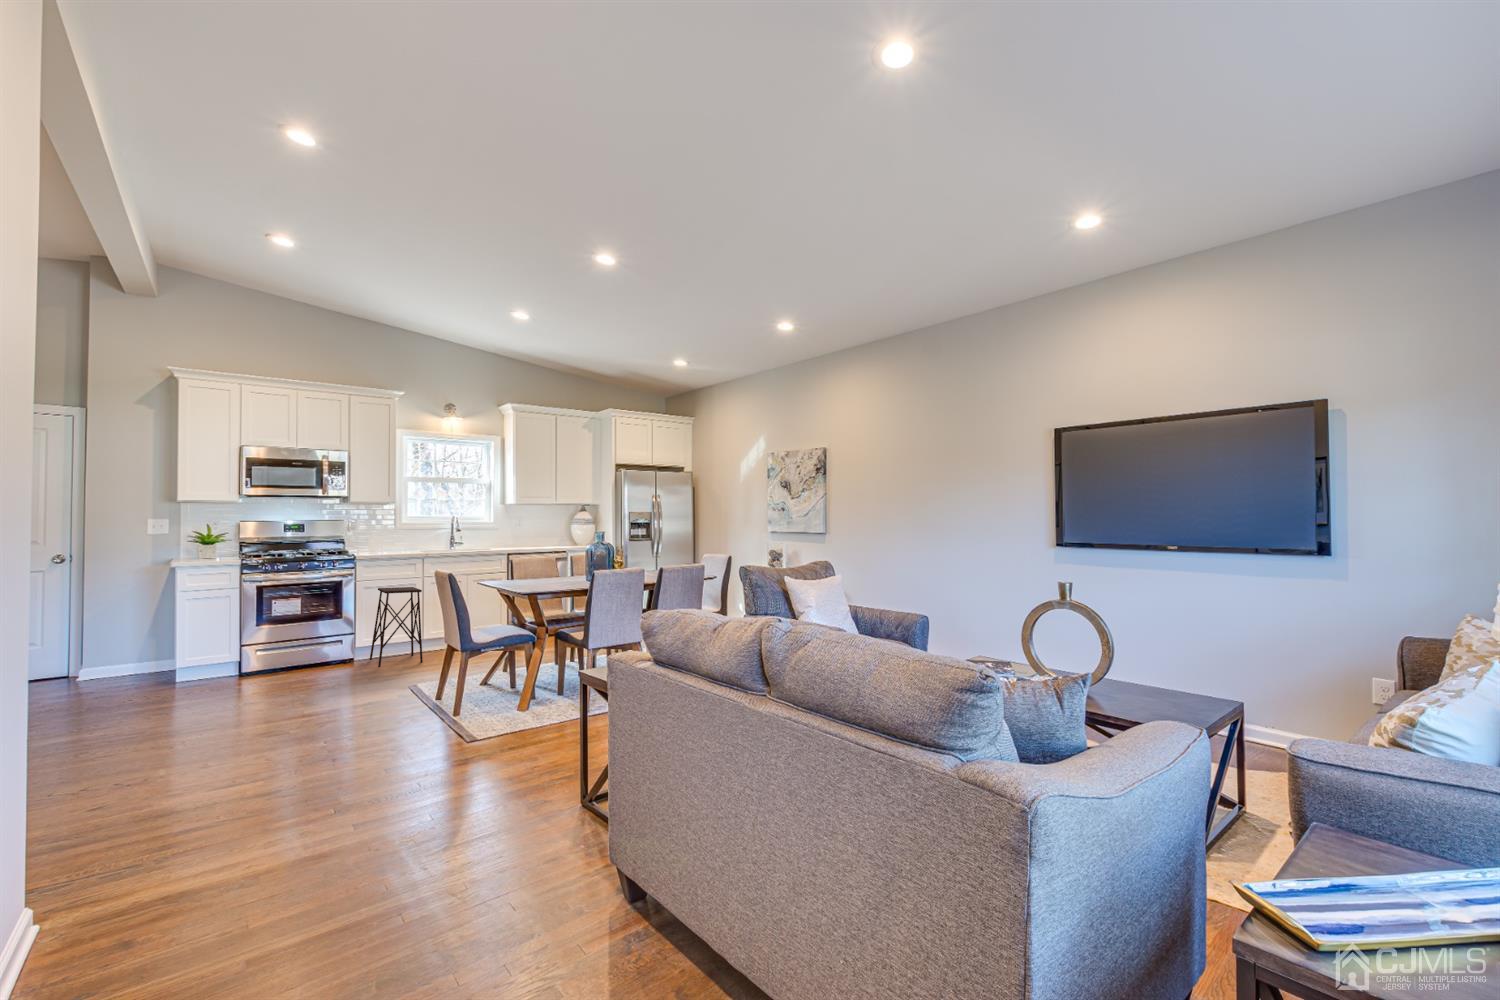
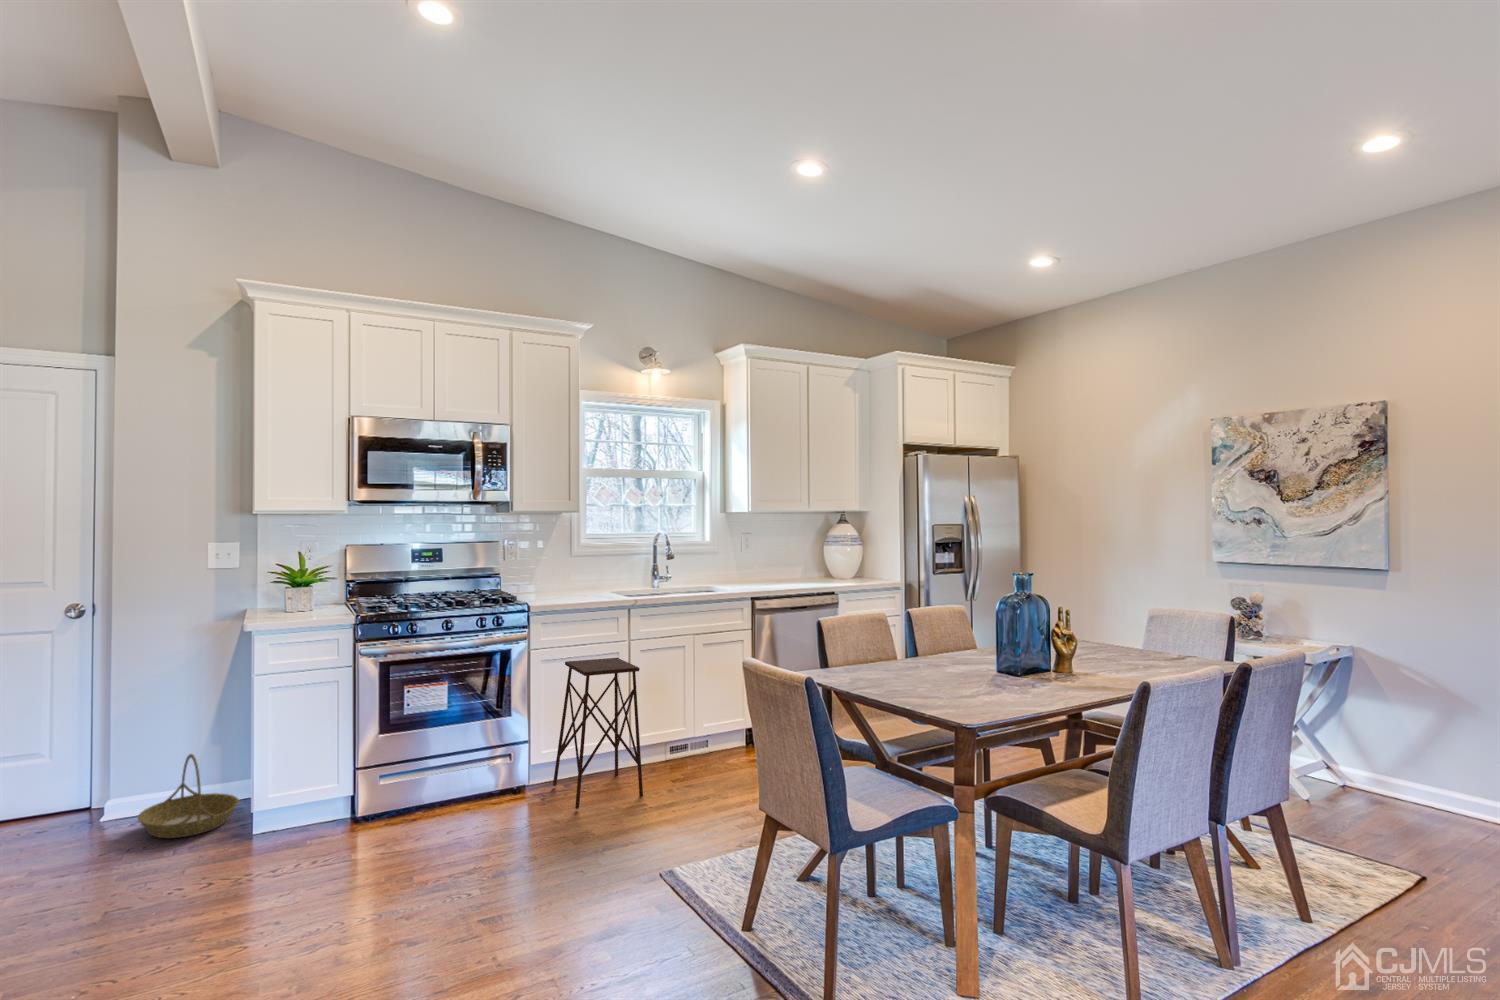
basket: none [103,640,168,685] -> present [138,754,239,838]

